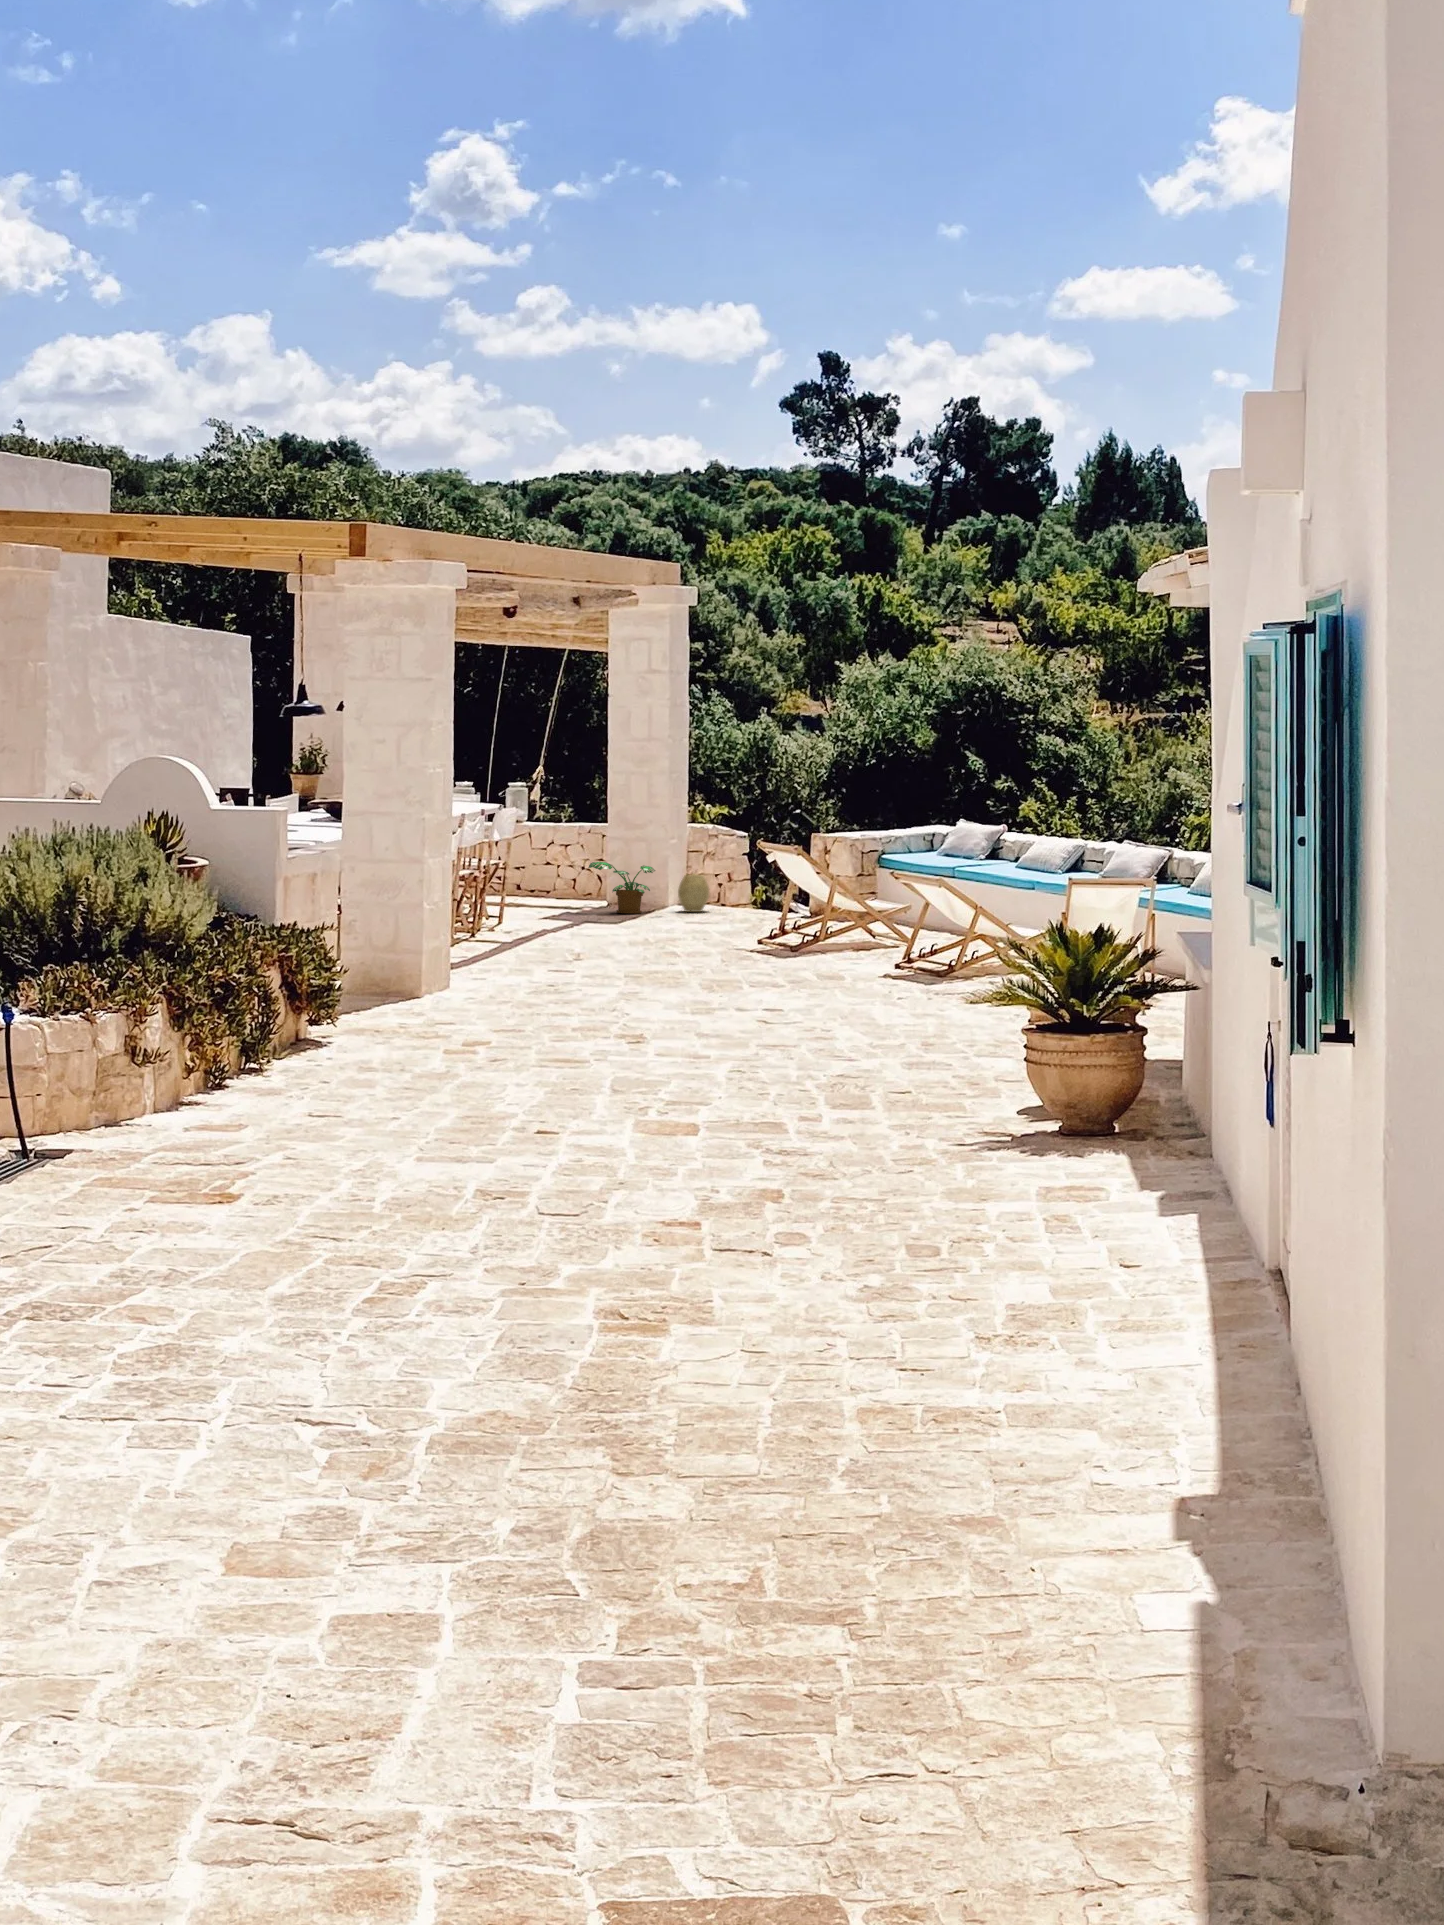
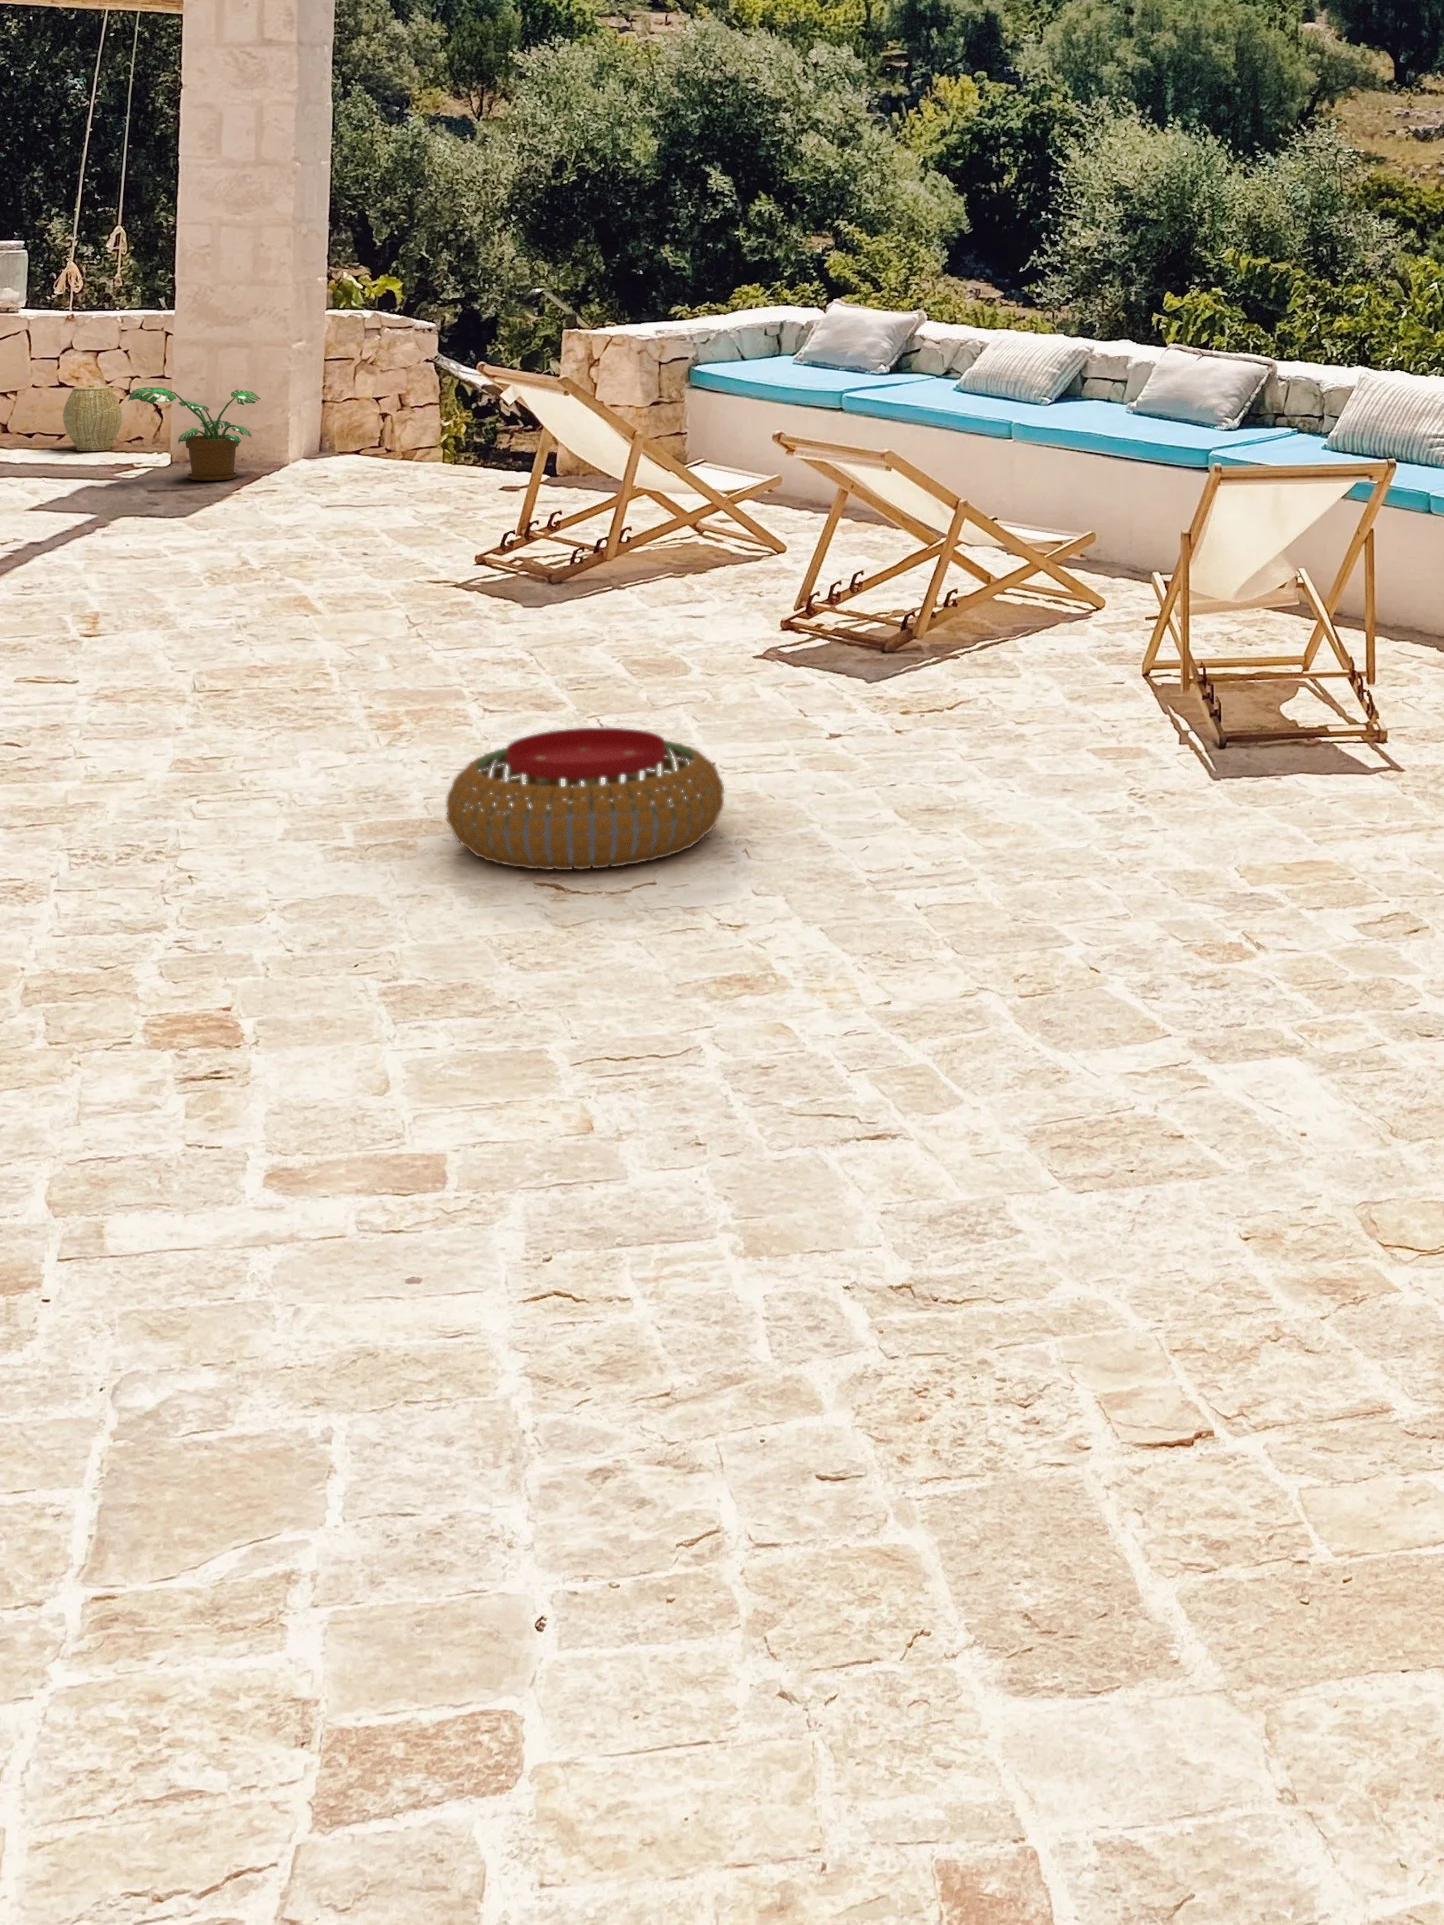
woven basket: present [678,874,709,912] -> present [63,384,122,451]
pouf: none [725,954,829,996] -> present [446,728,724,870]

